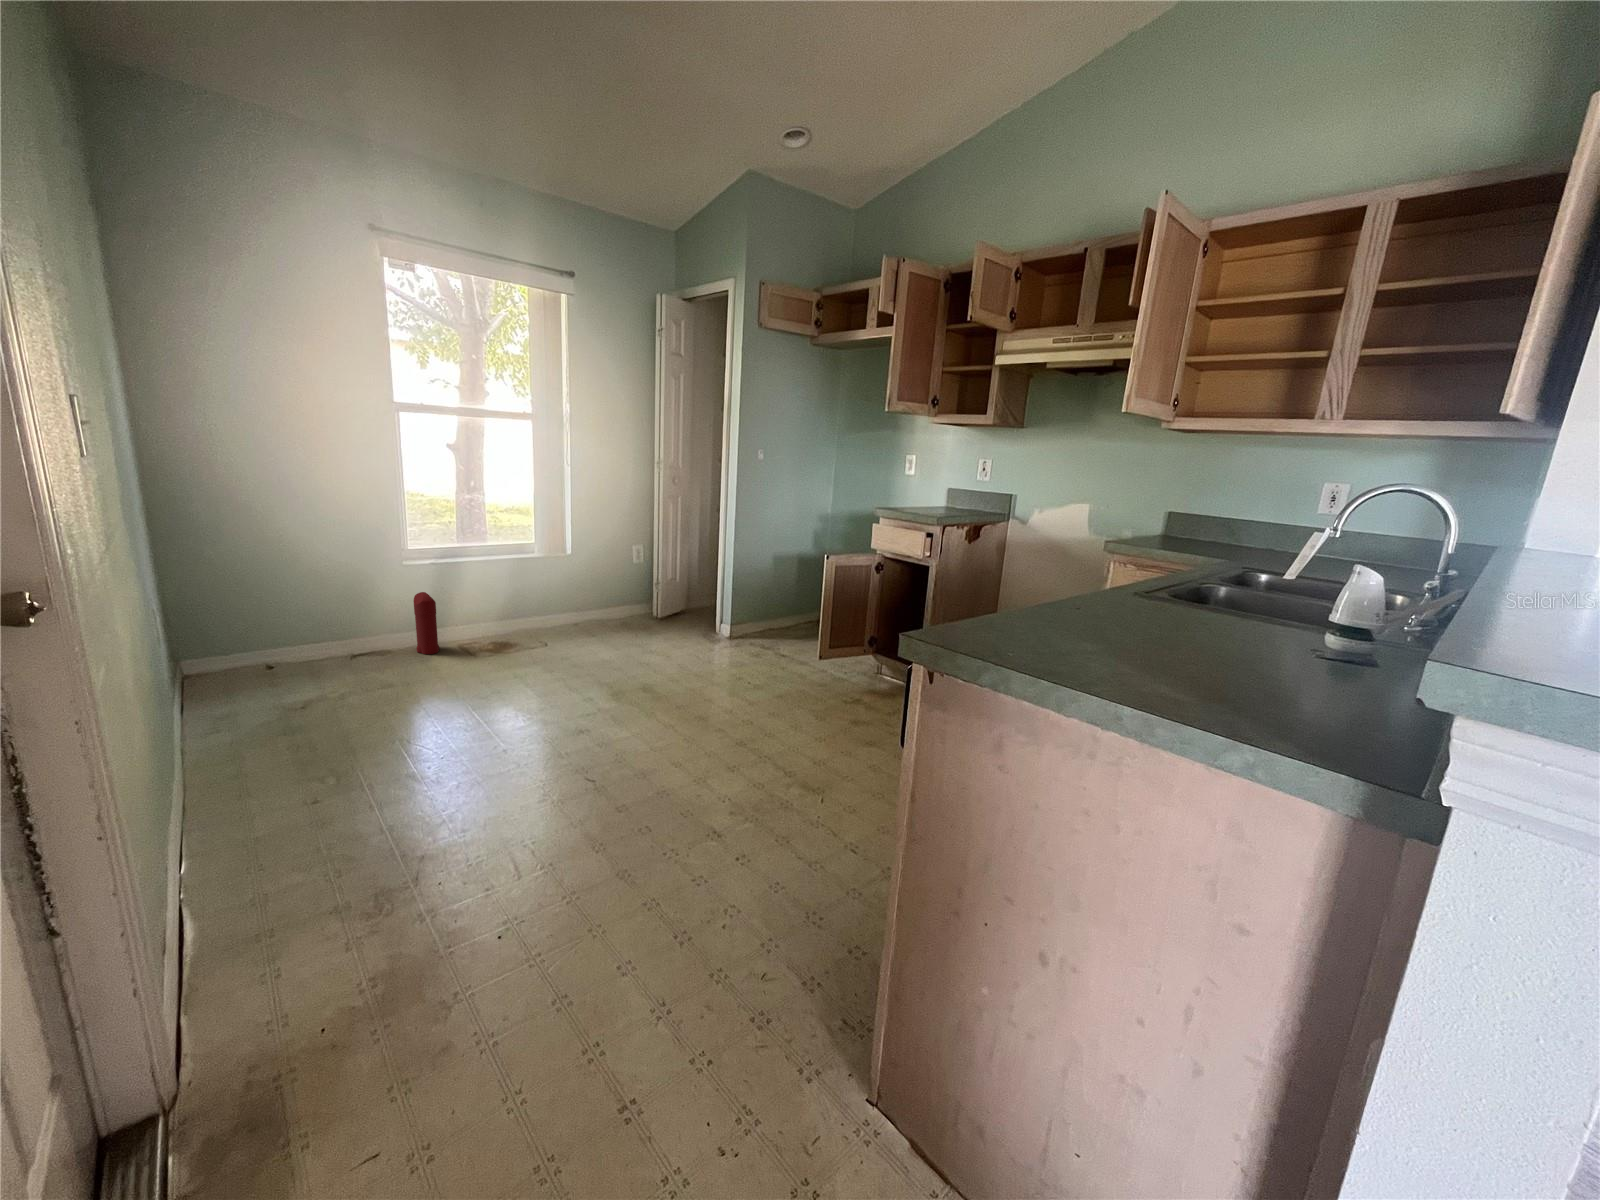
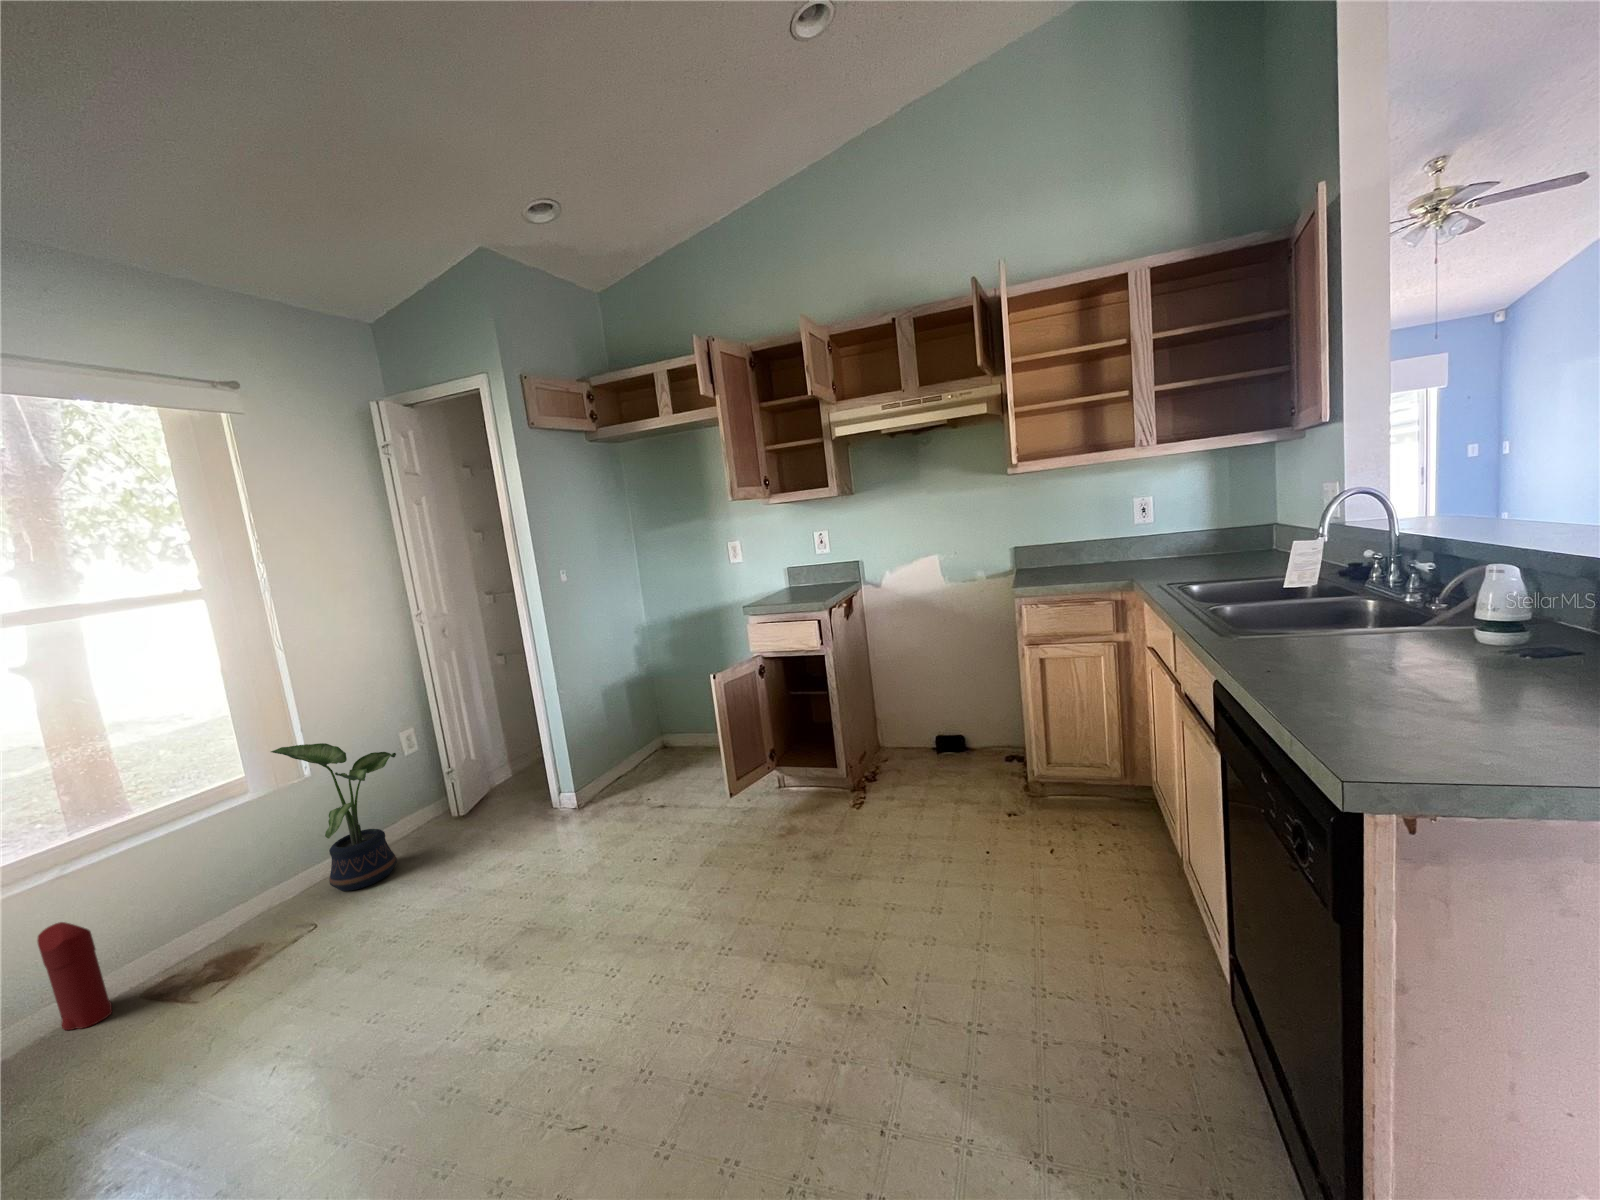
potted plant: none [548,532,620,639] -> present [271,743,397,891]

